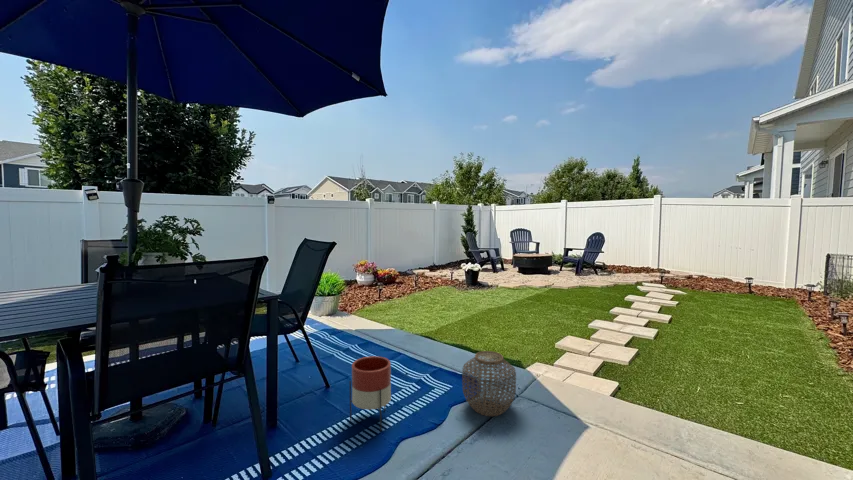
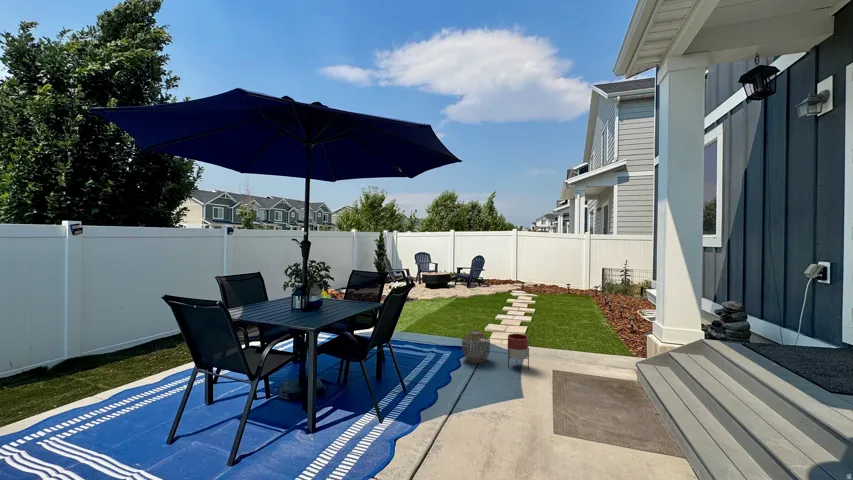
planter: present [349,356,391,431] -> present [507,334,529,369]

